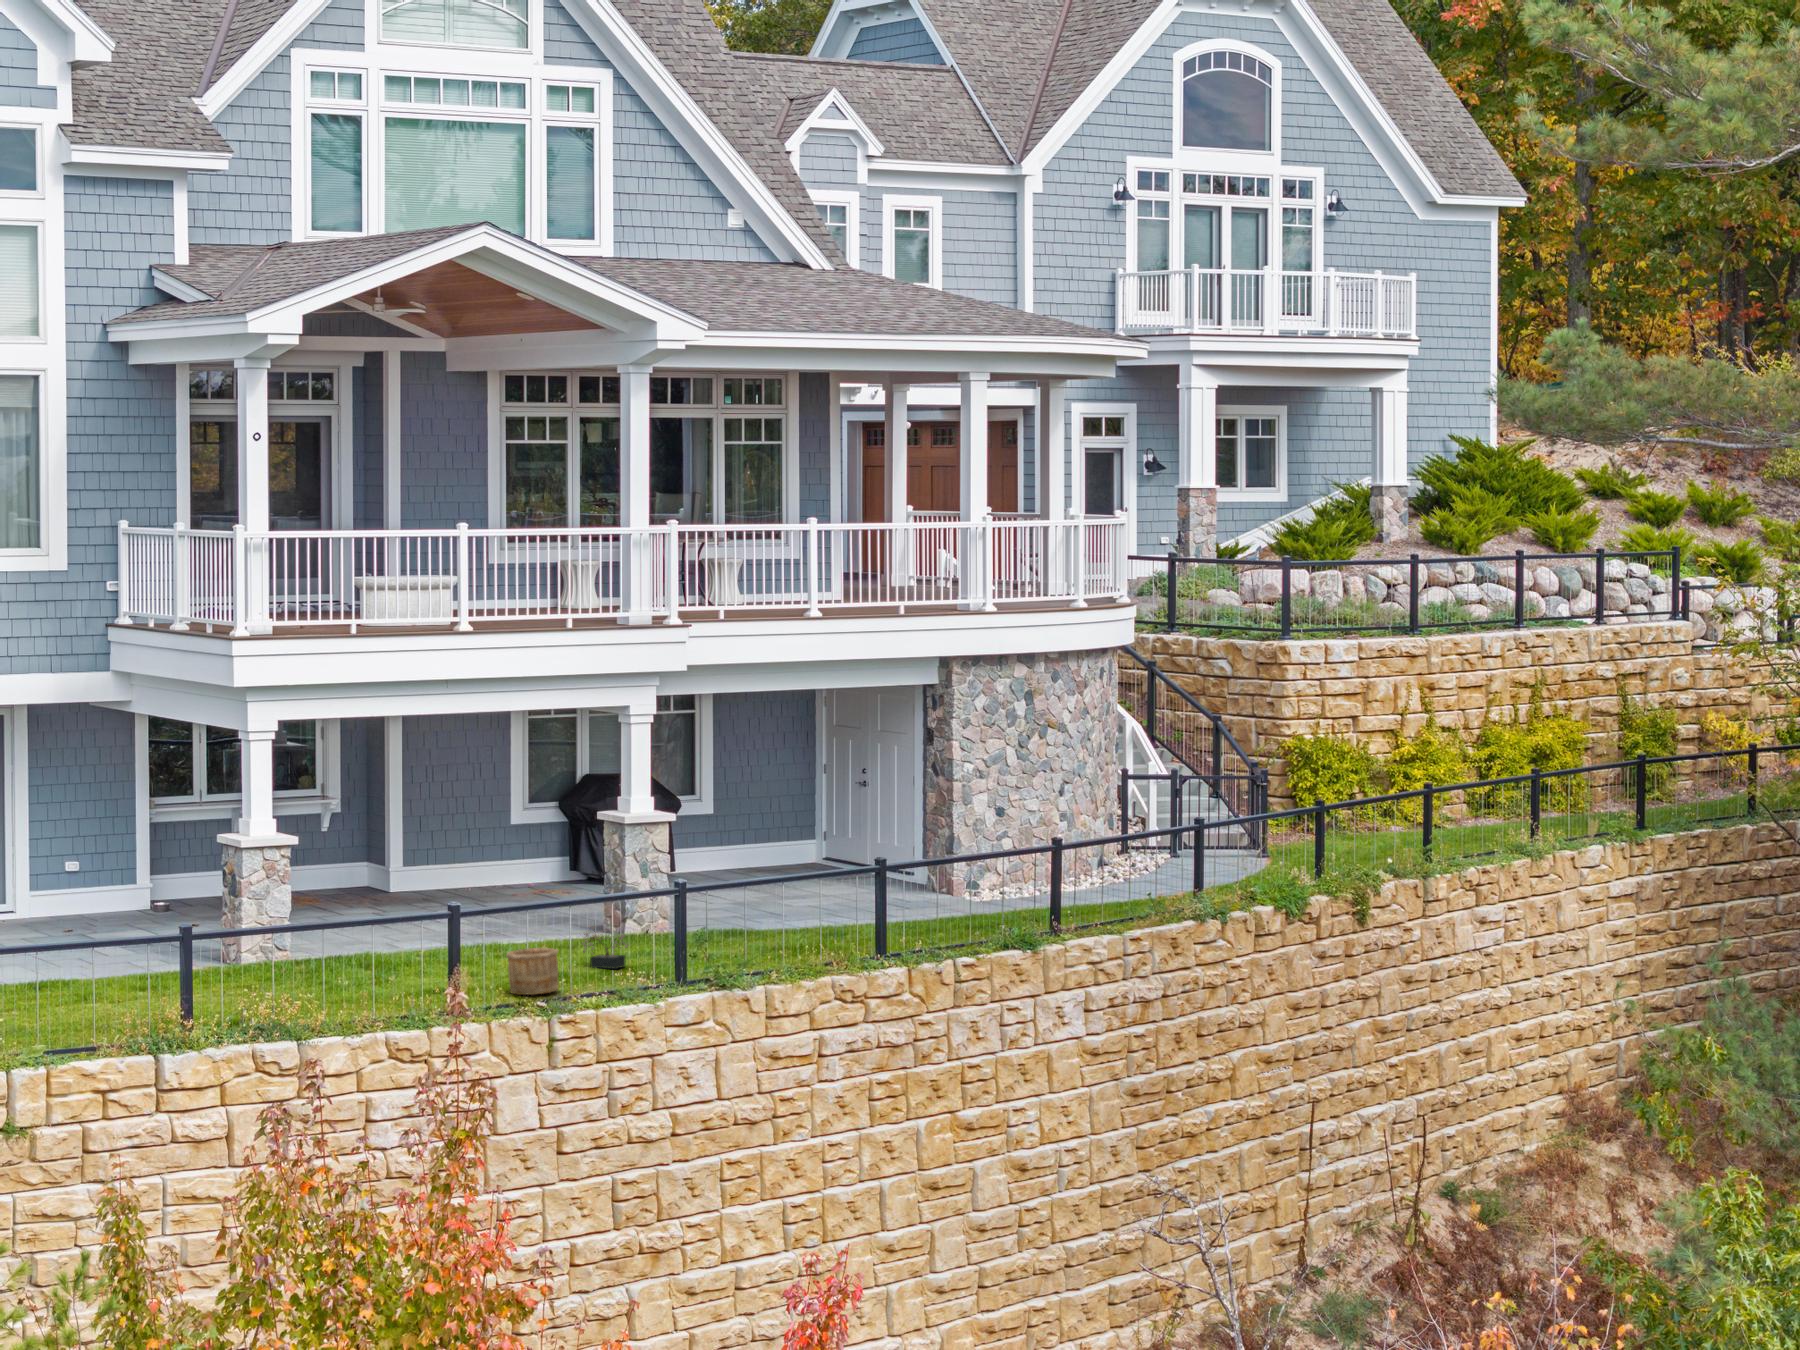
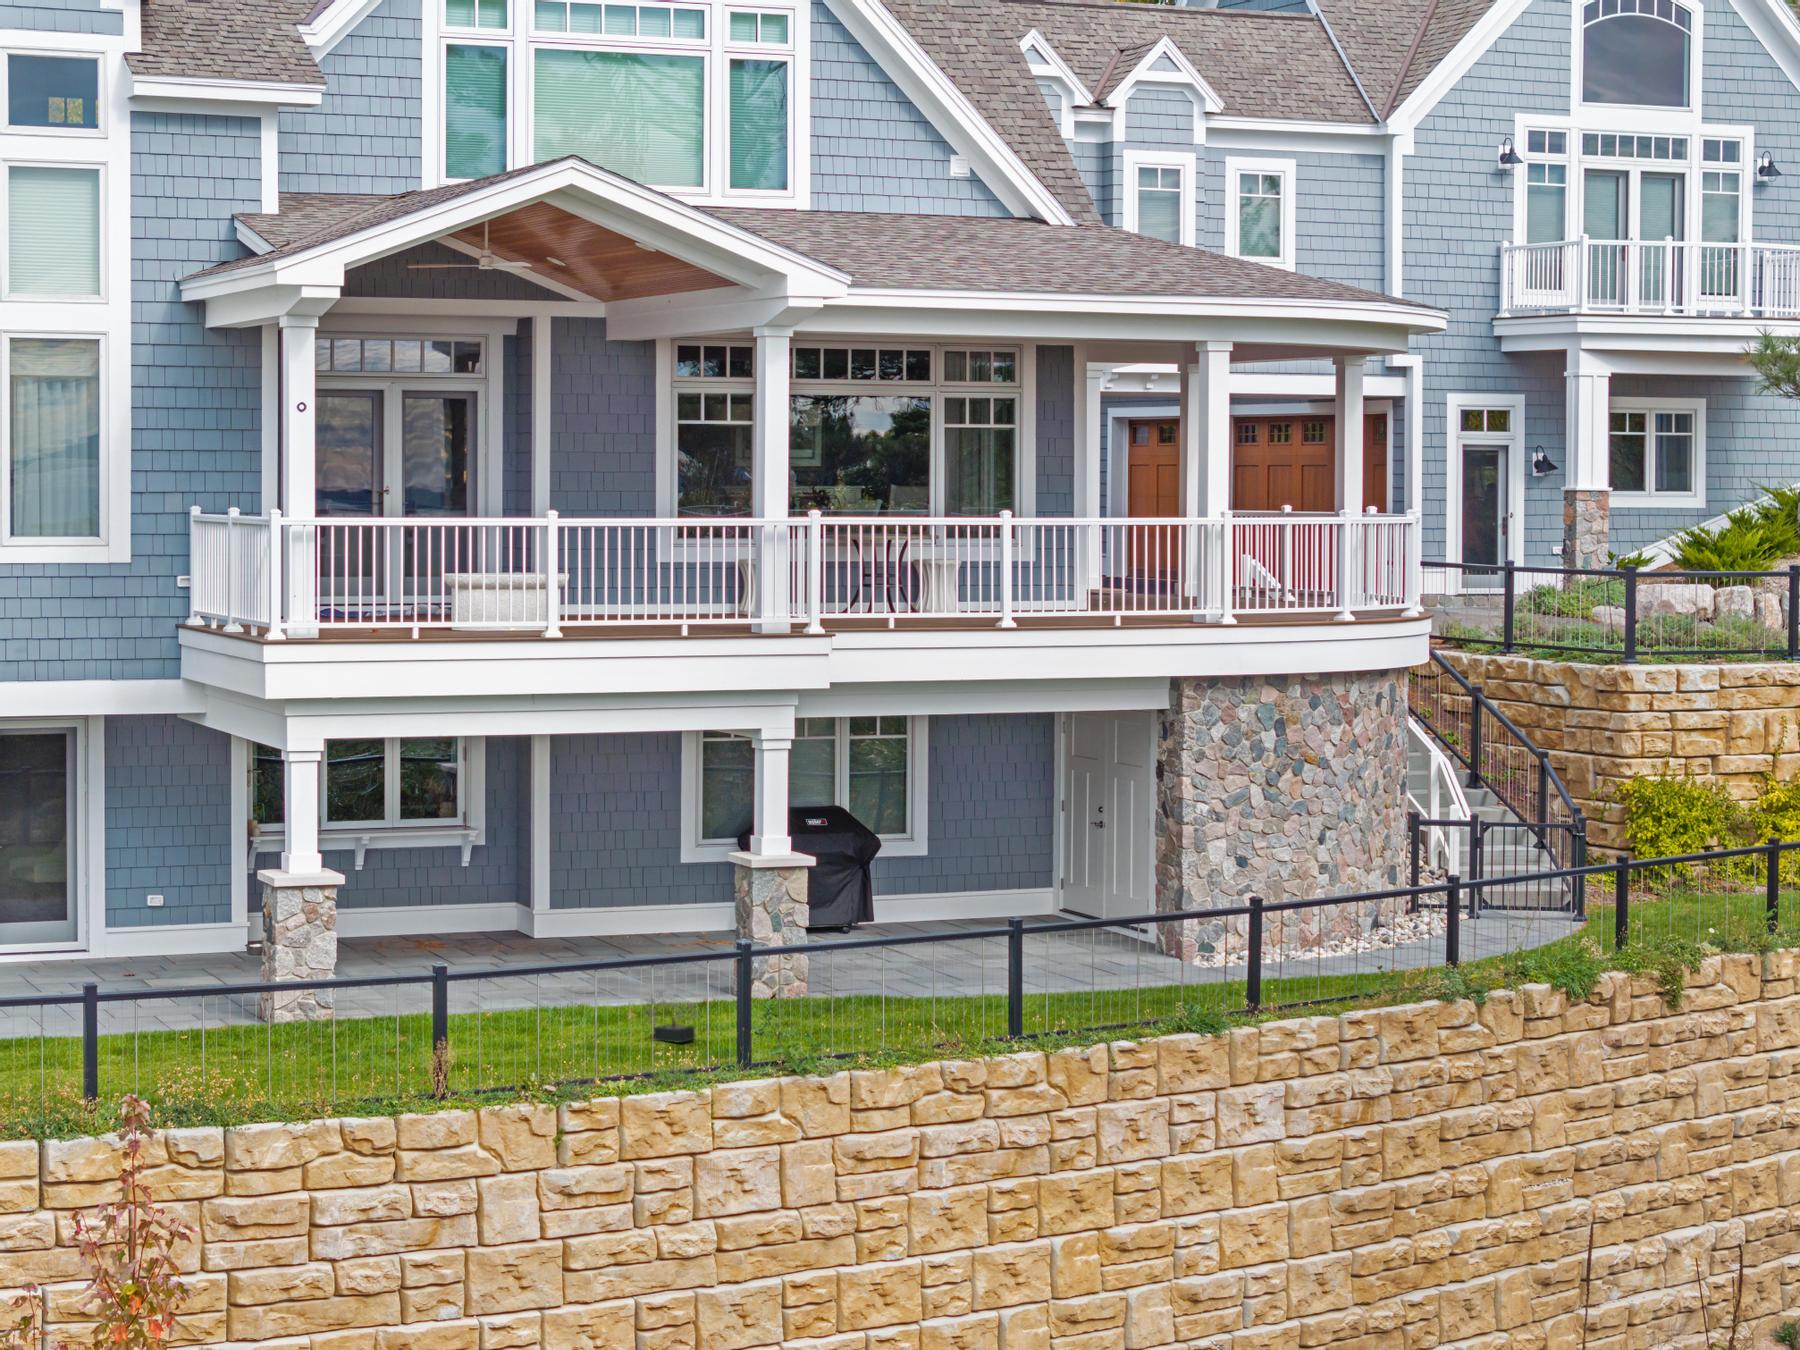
wooden bucket: present [506,948,559,995] -> none [524,1017,588,1074]

